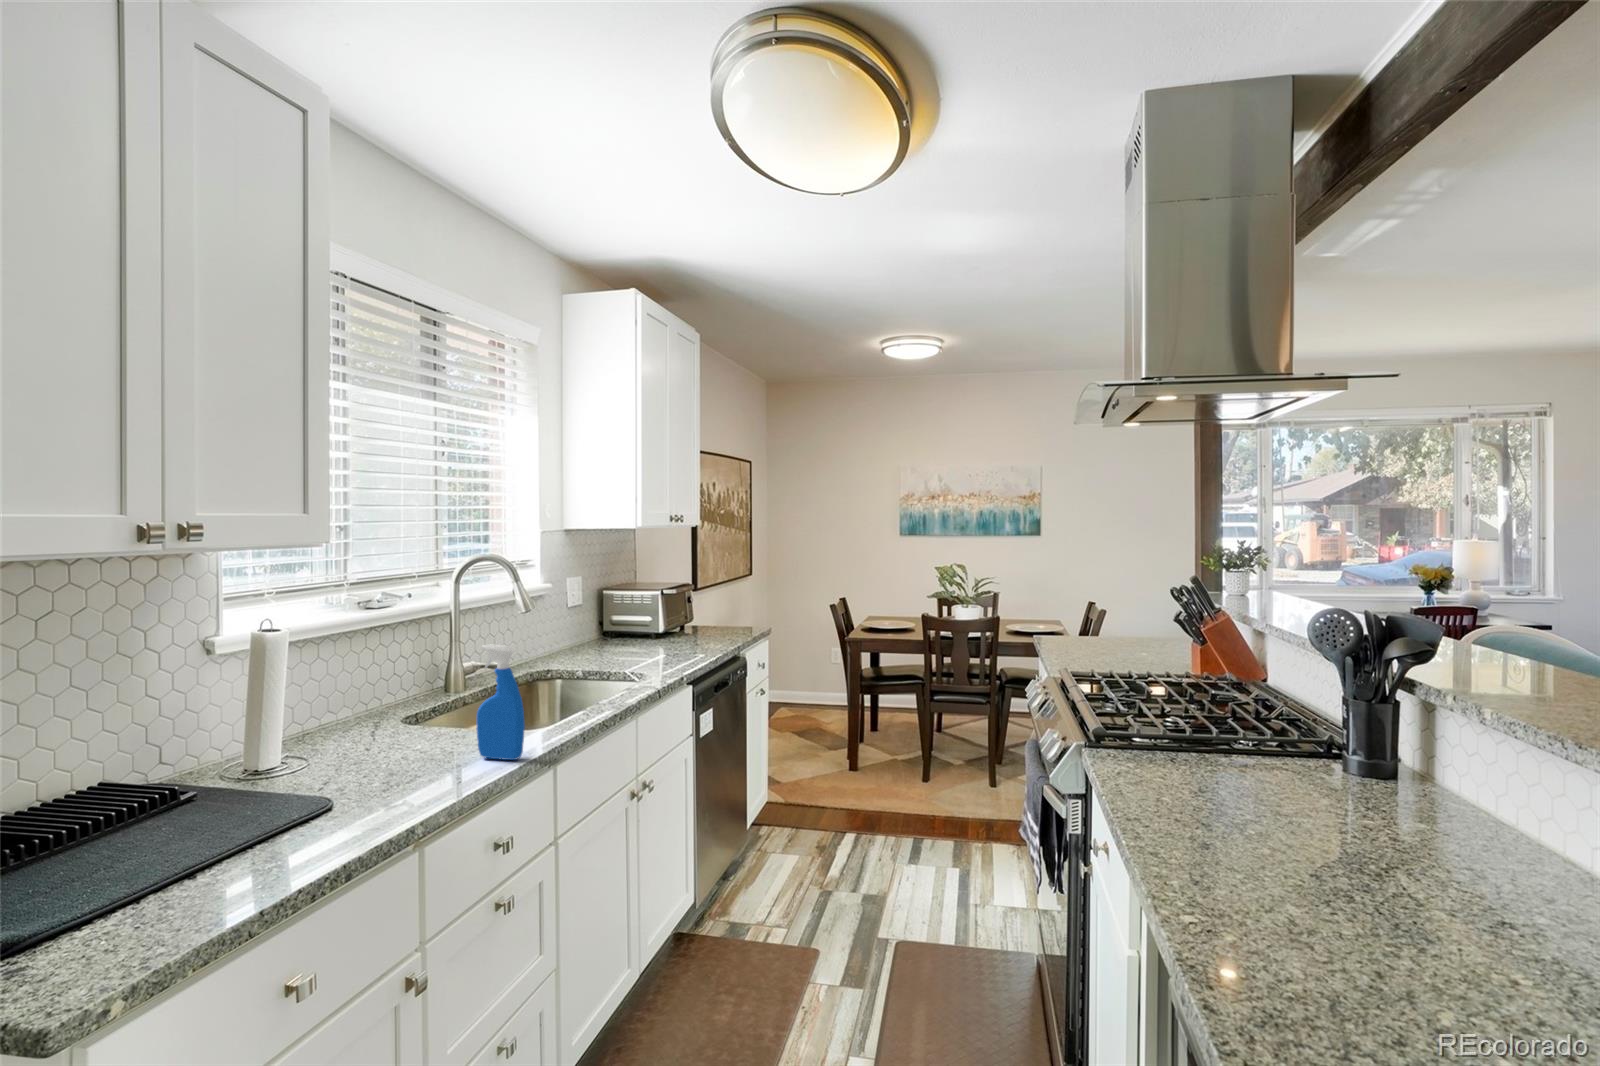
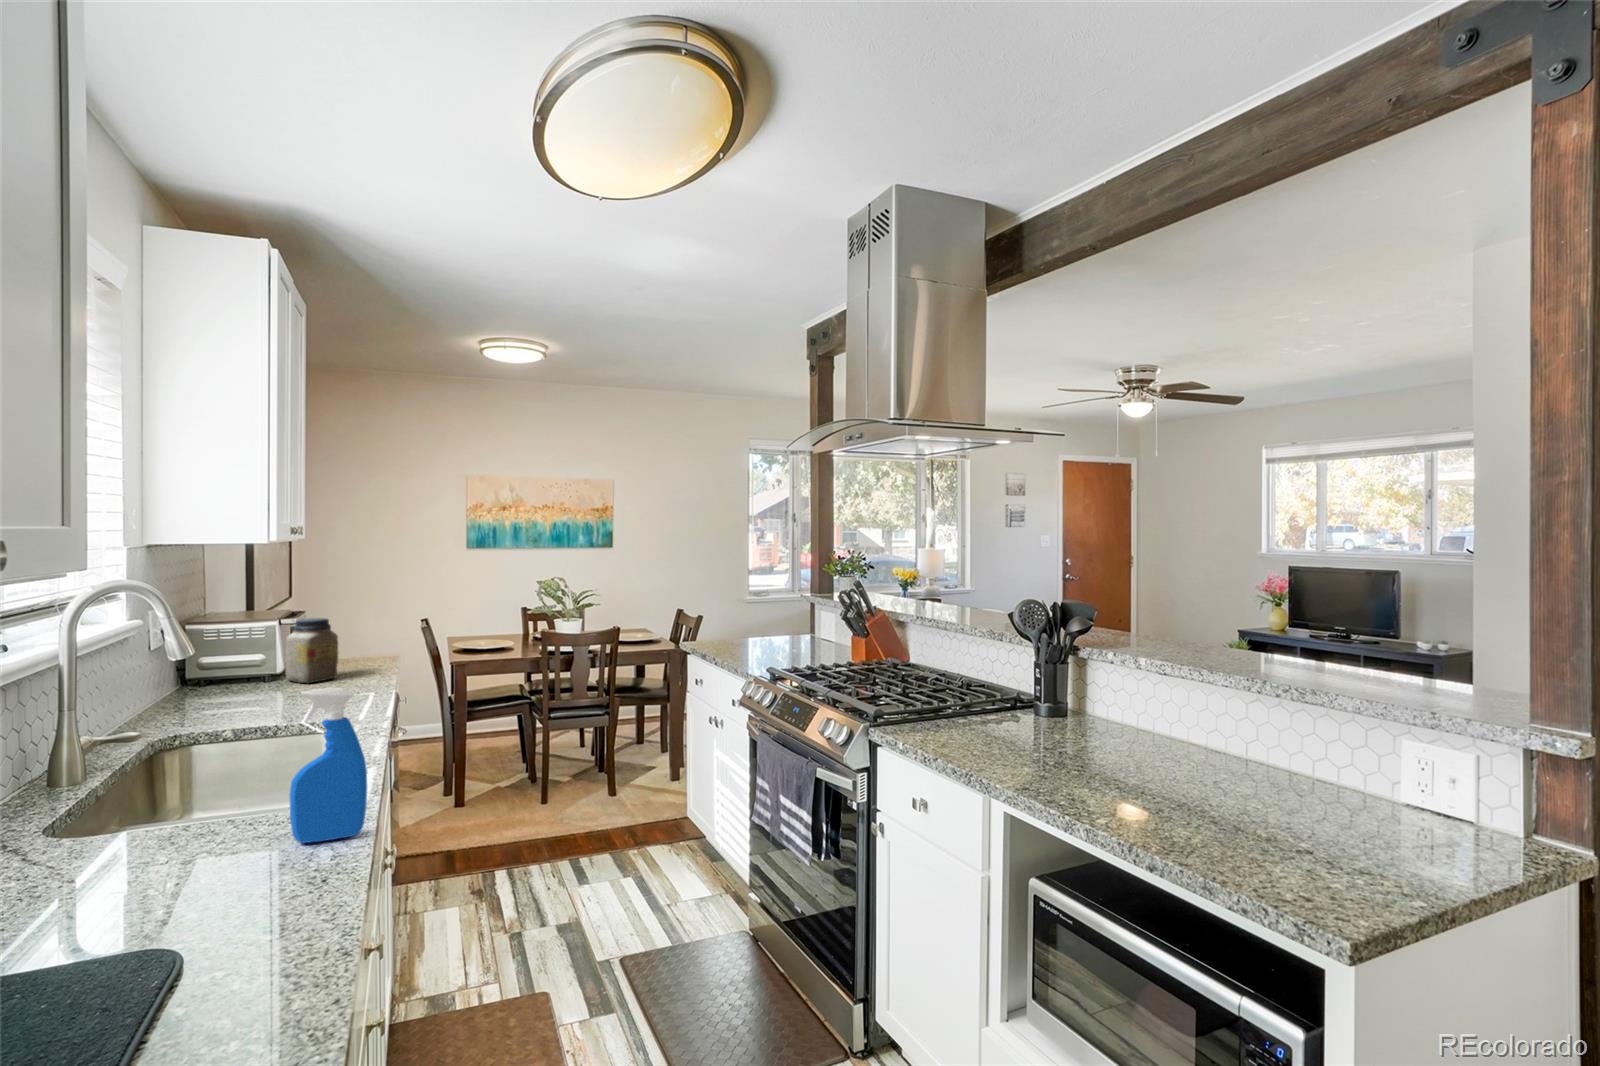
jar: none [663,593,697,644] -> present [285,618,338,683]

